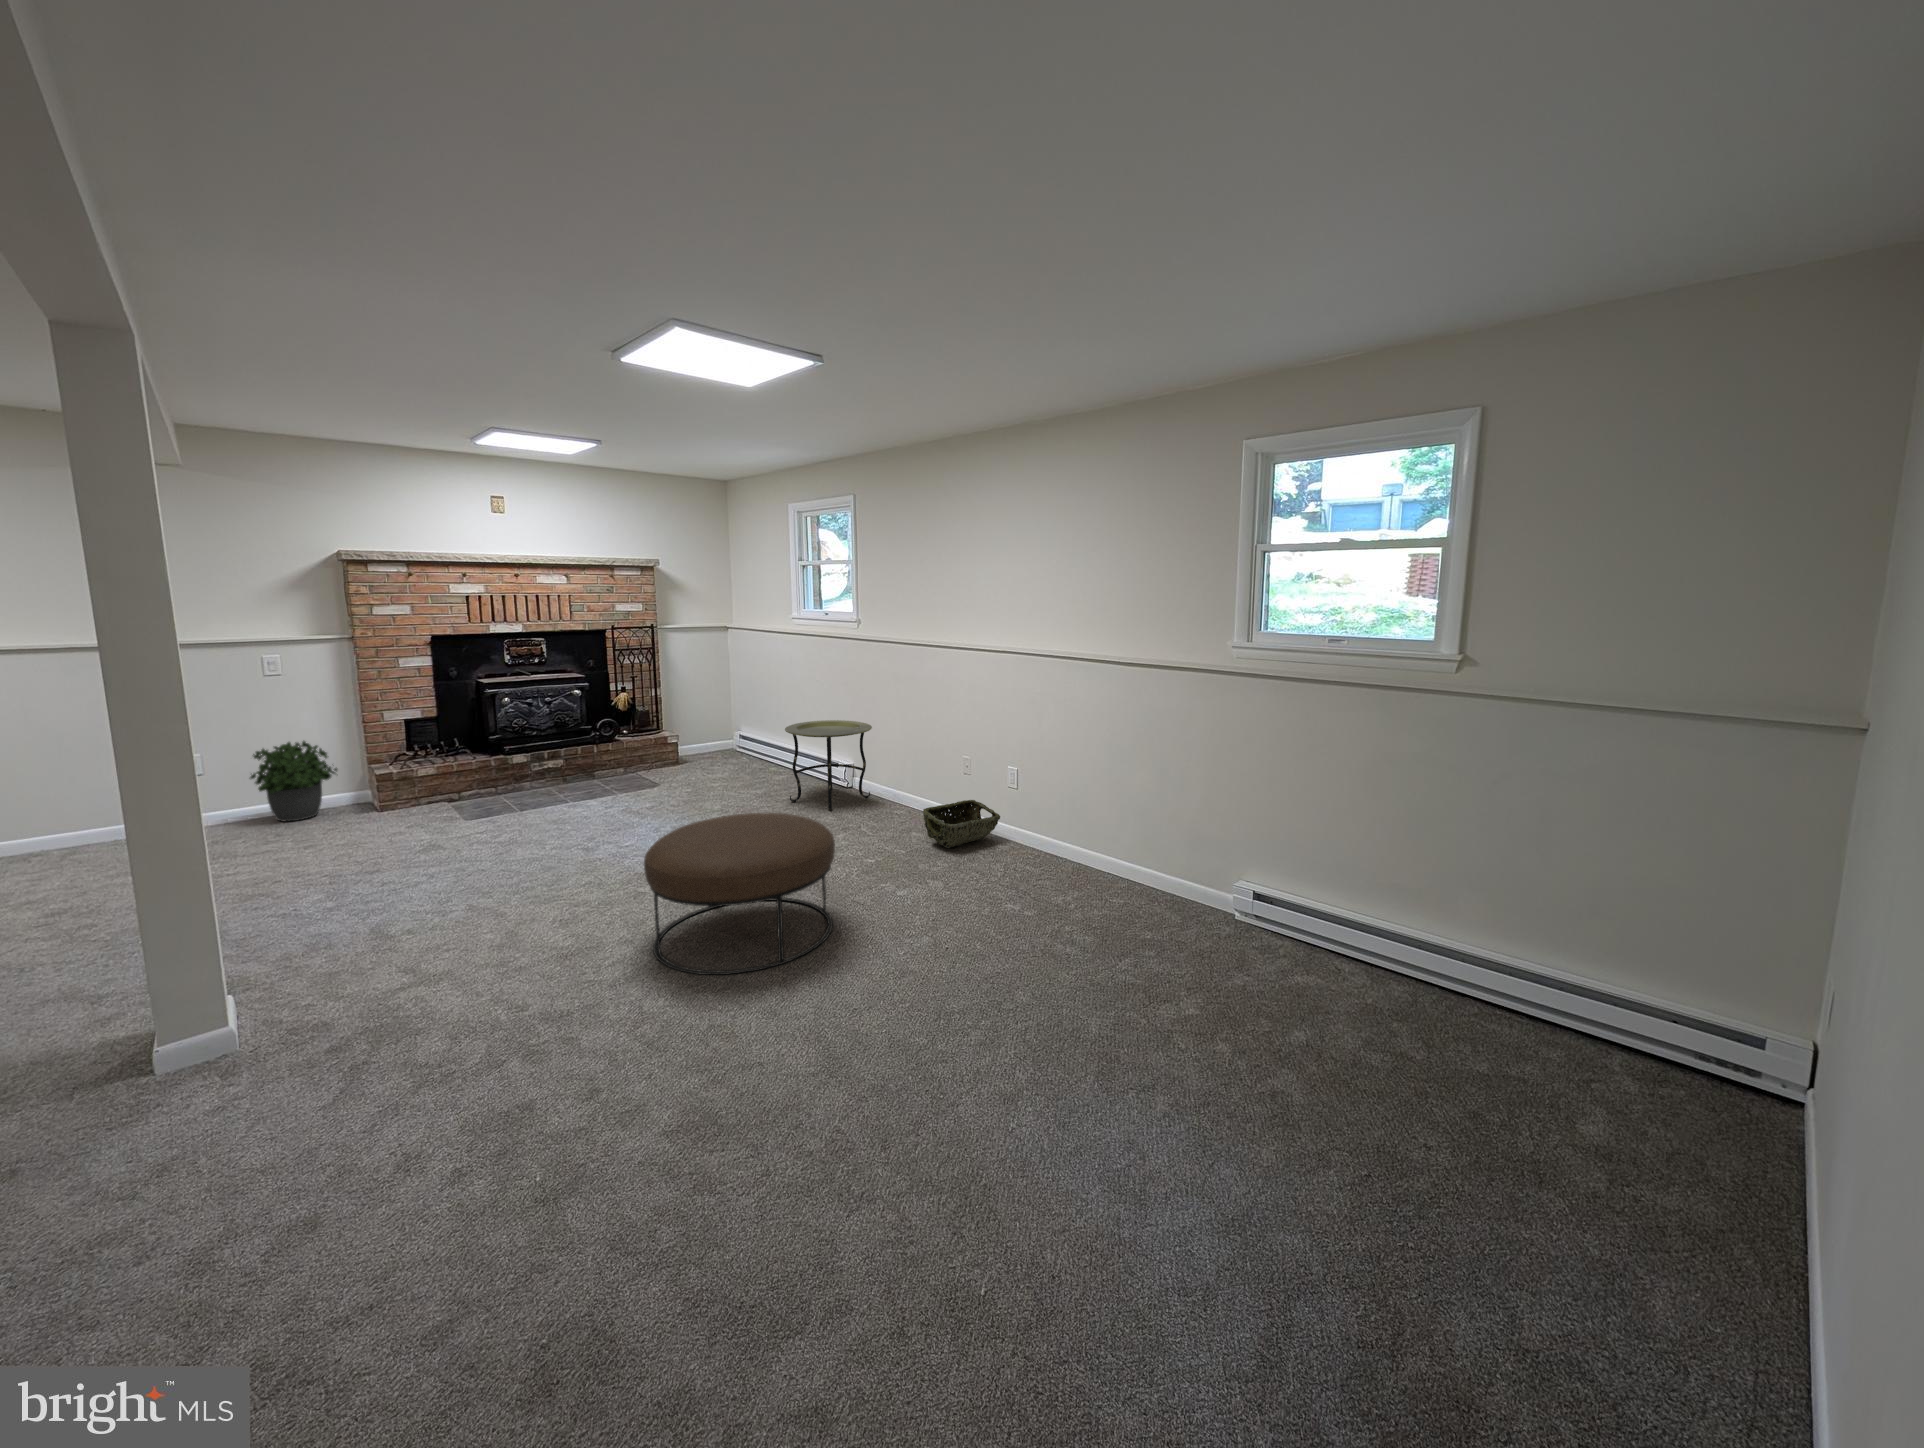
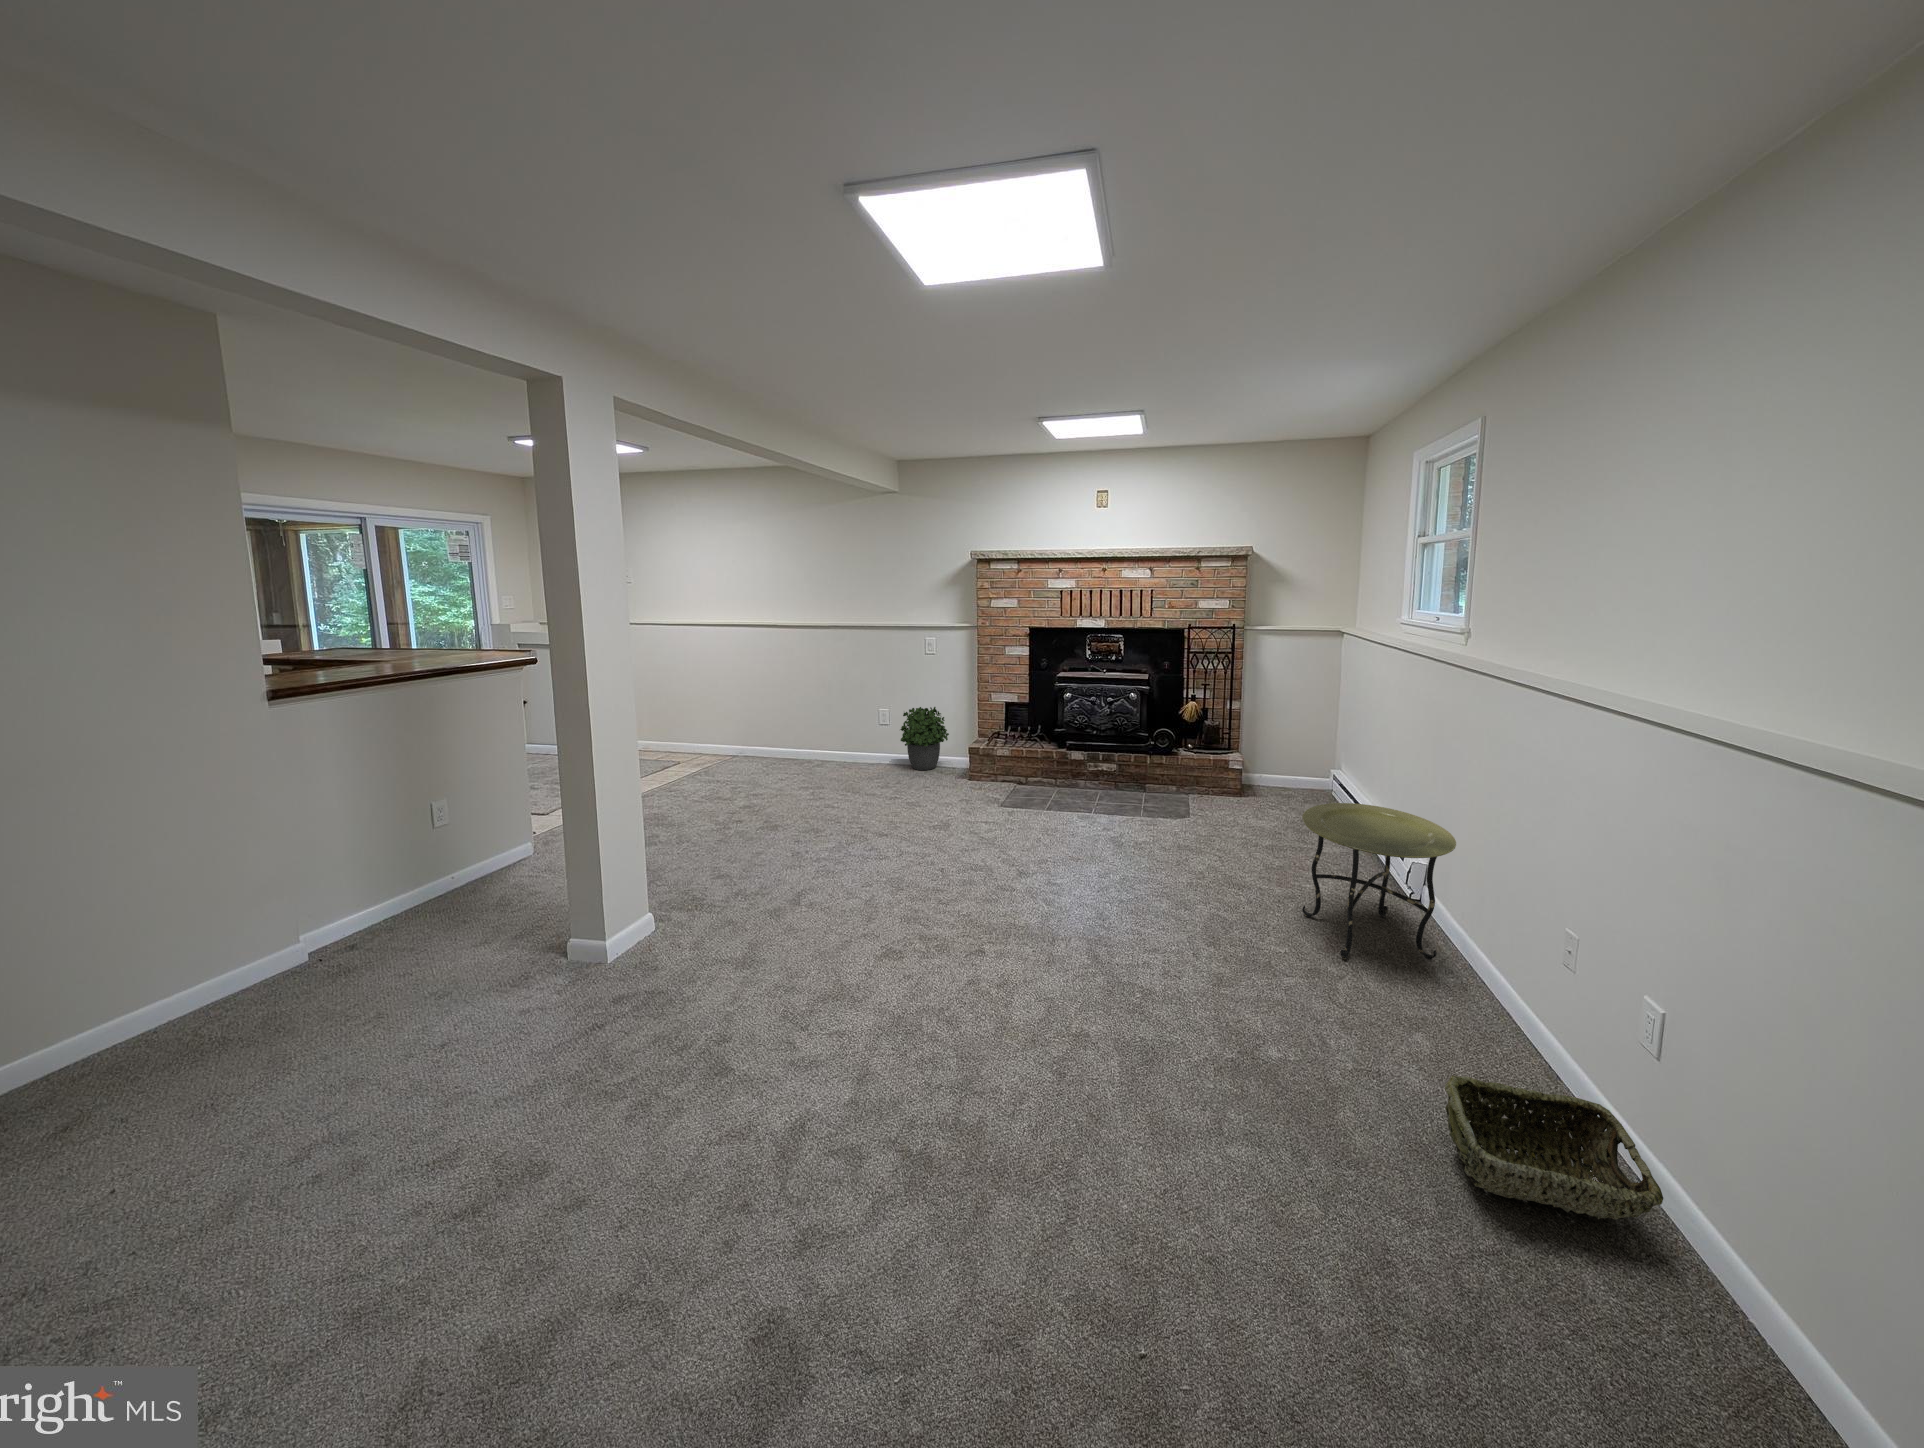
ottoman: present [644,813,835,975] -> none [844,956,1128,1294]

